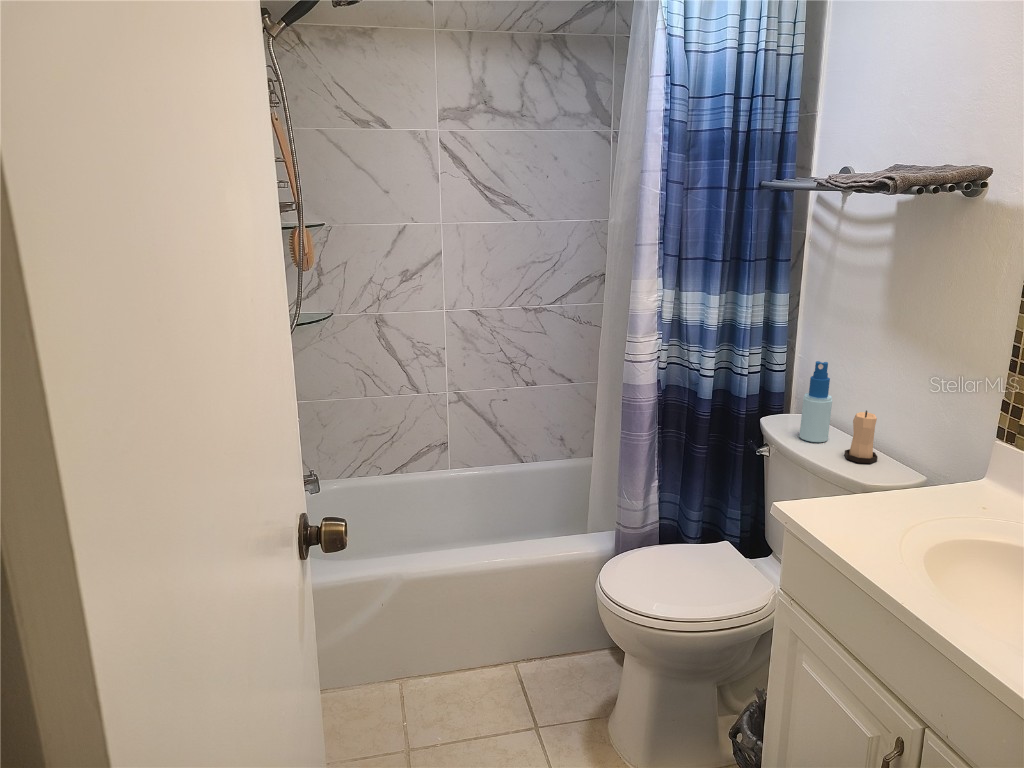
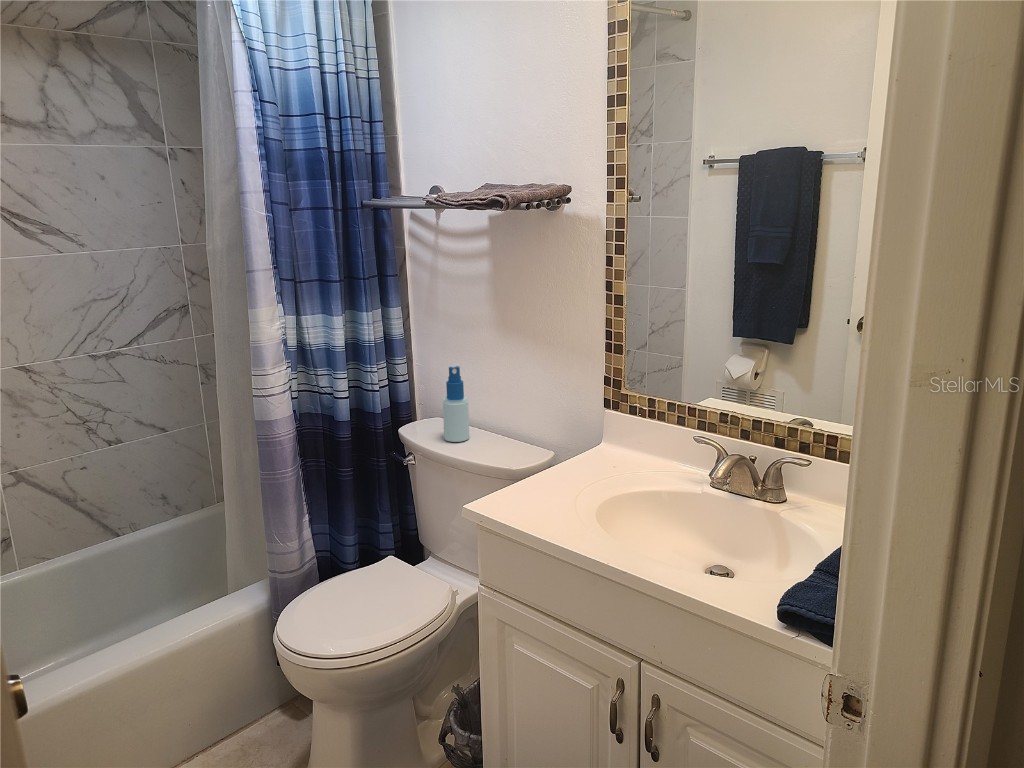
candle: present [844,410,878,463] -> none [490,404,517,452]

